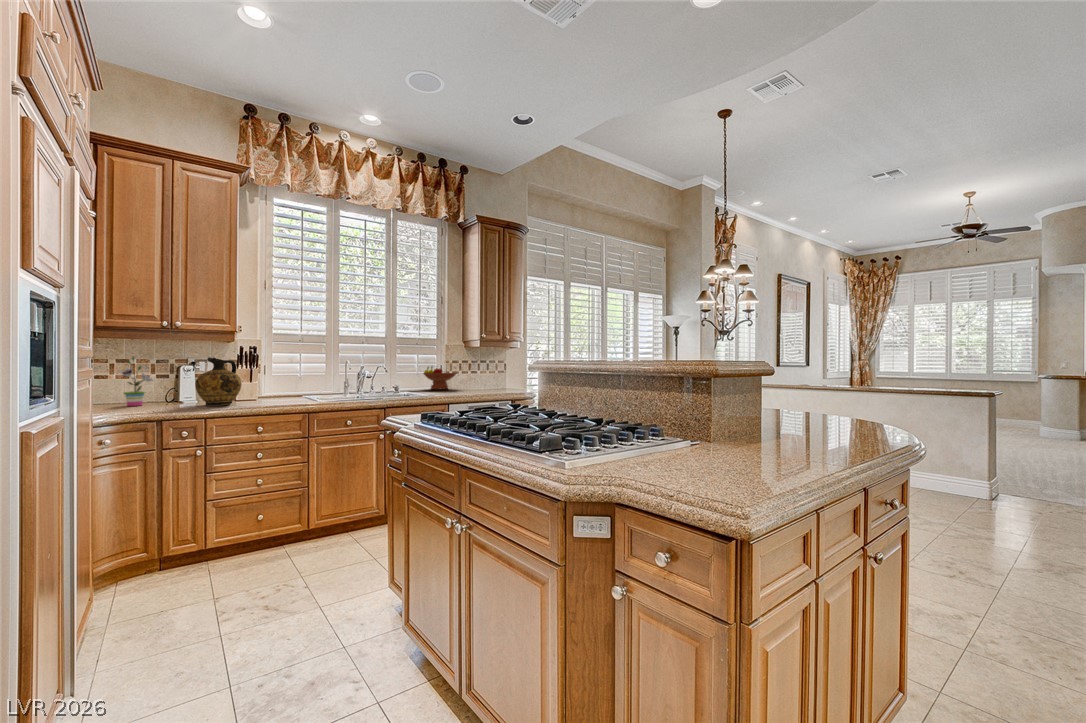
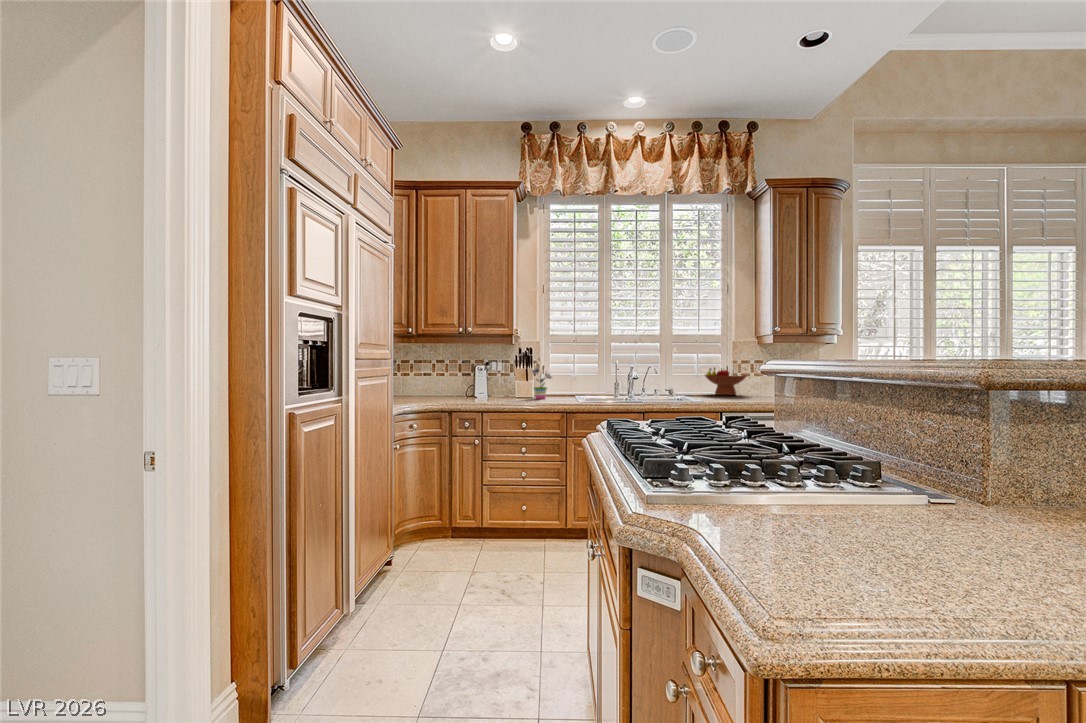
potted plant: present [119,356,153,406] -> present [531,358,552,399]
ceramic jug: present [195,357,242,406] -> none [480,359,515,402]

